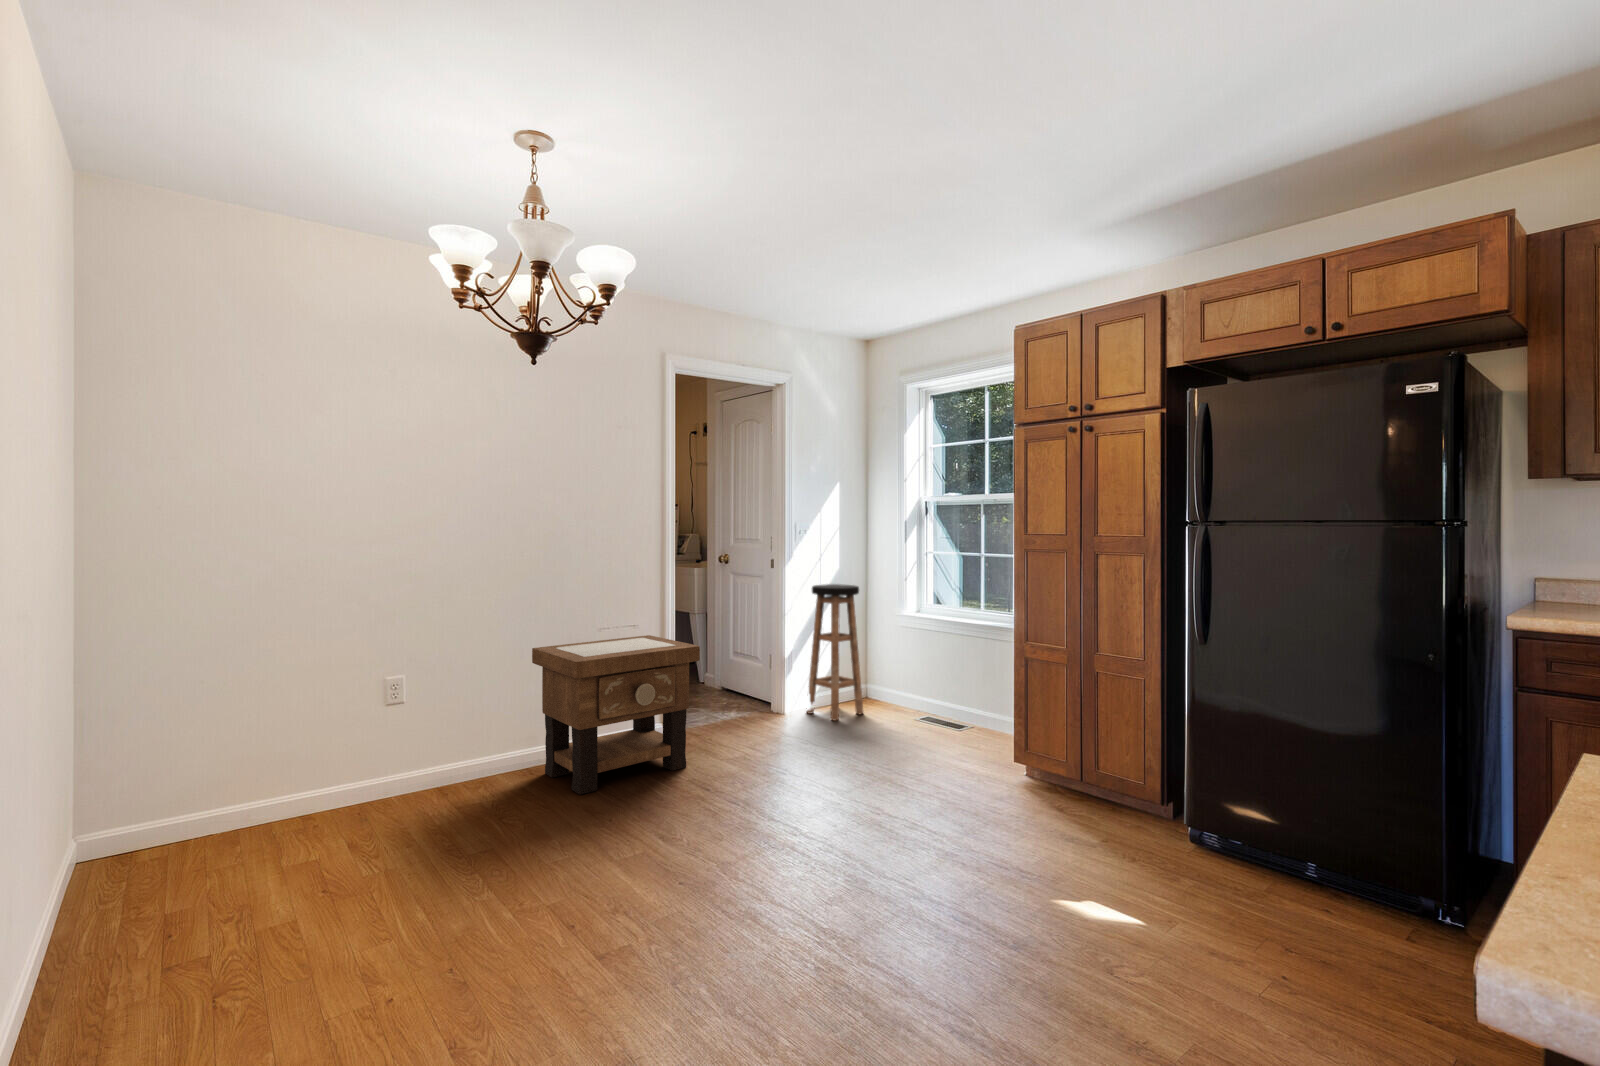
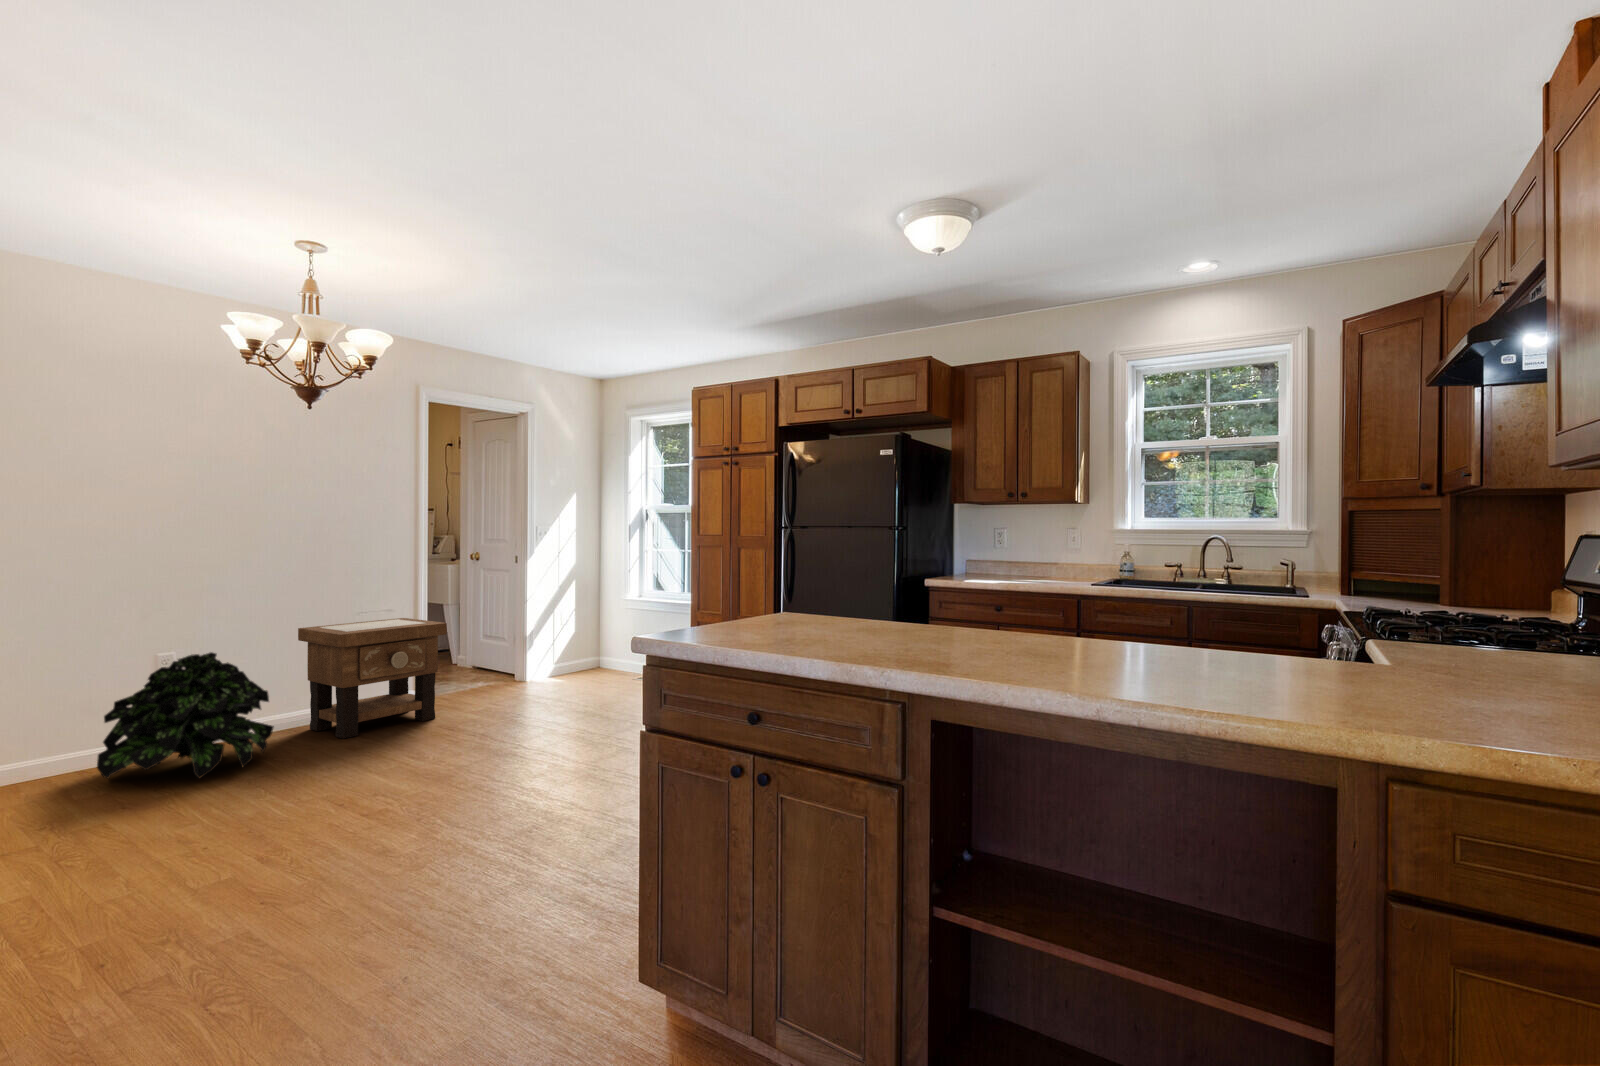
bar stool: present [807,584,863,721] -> none [545,576,593,685]
potted plant: none [290,683,499,860] -> present [97,652,274,779]

